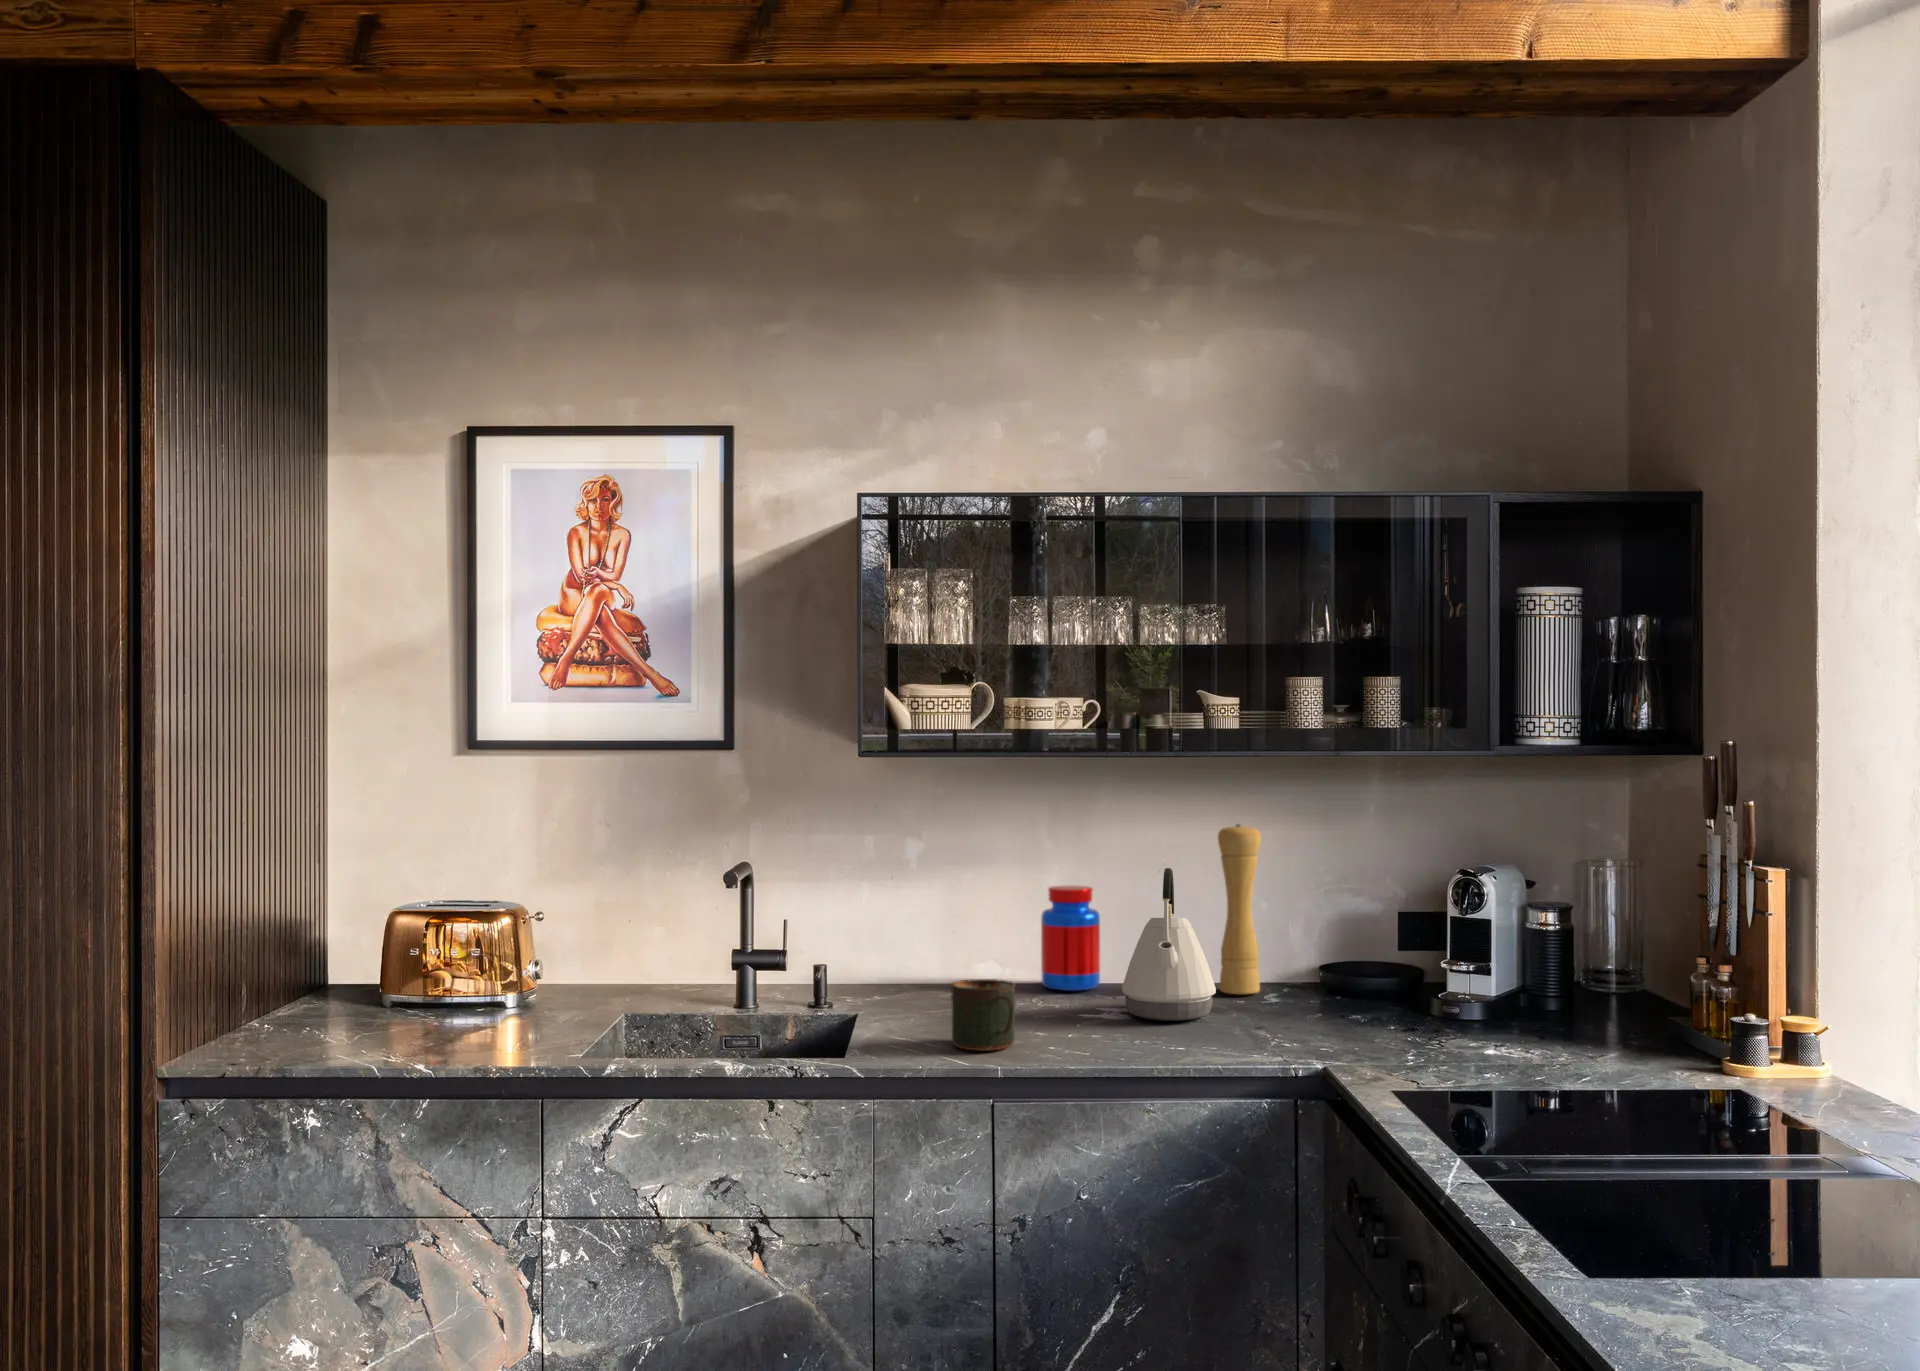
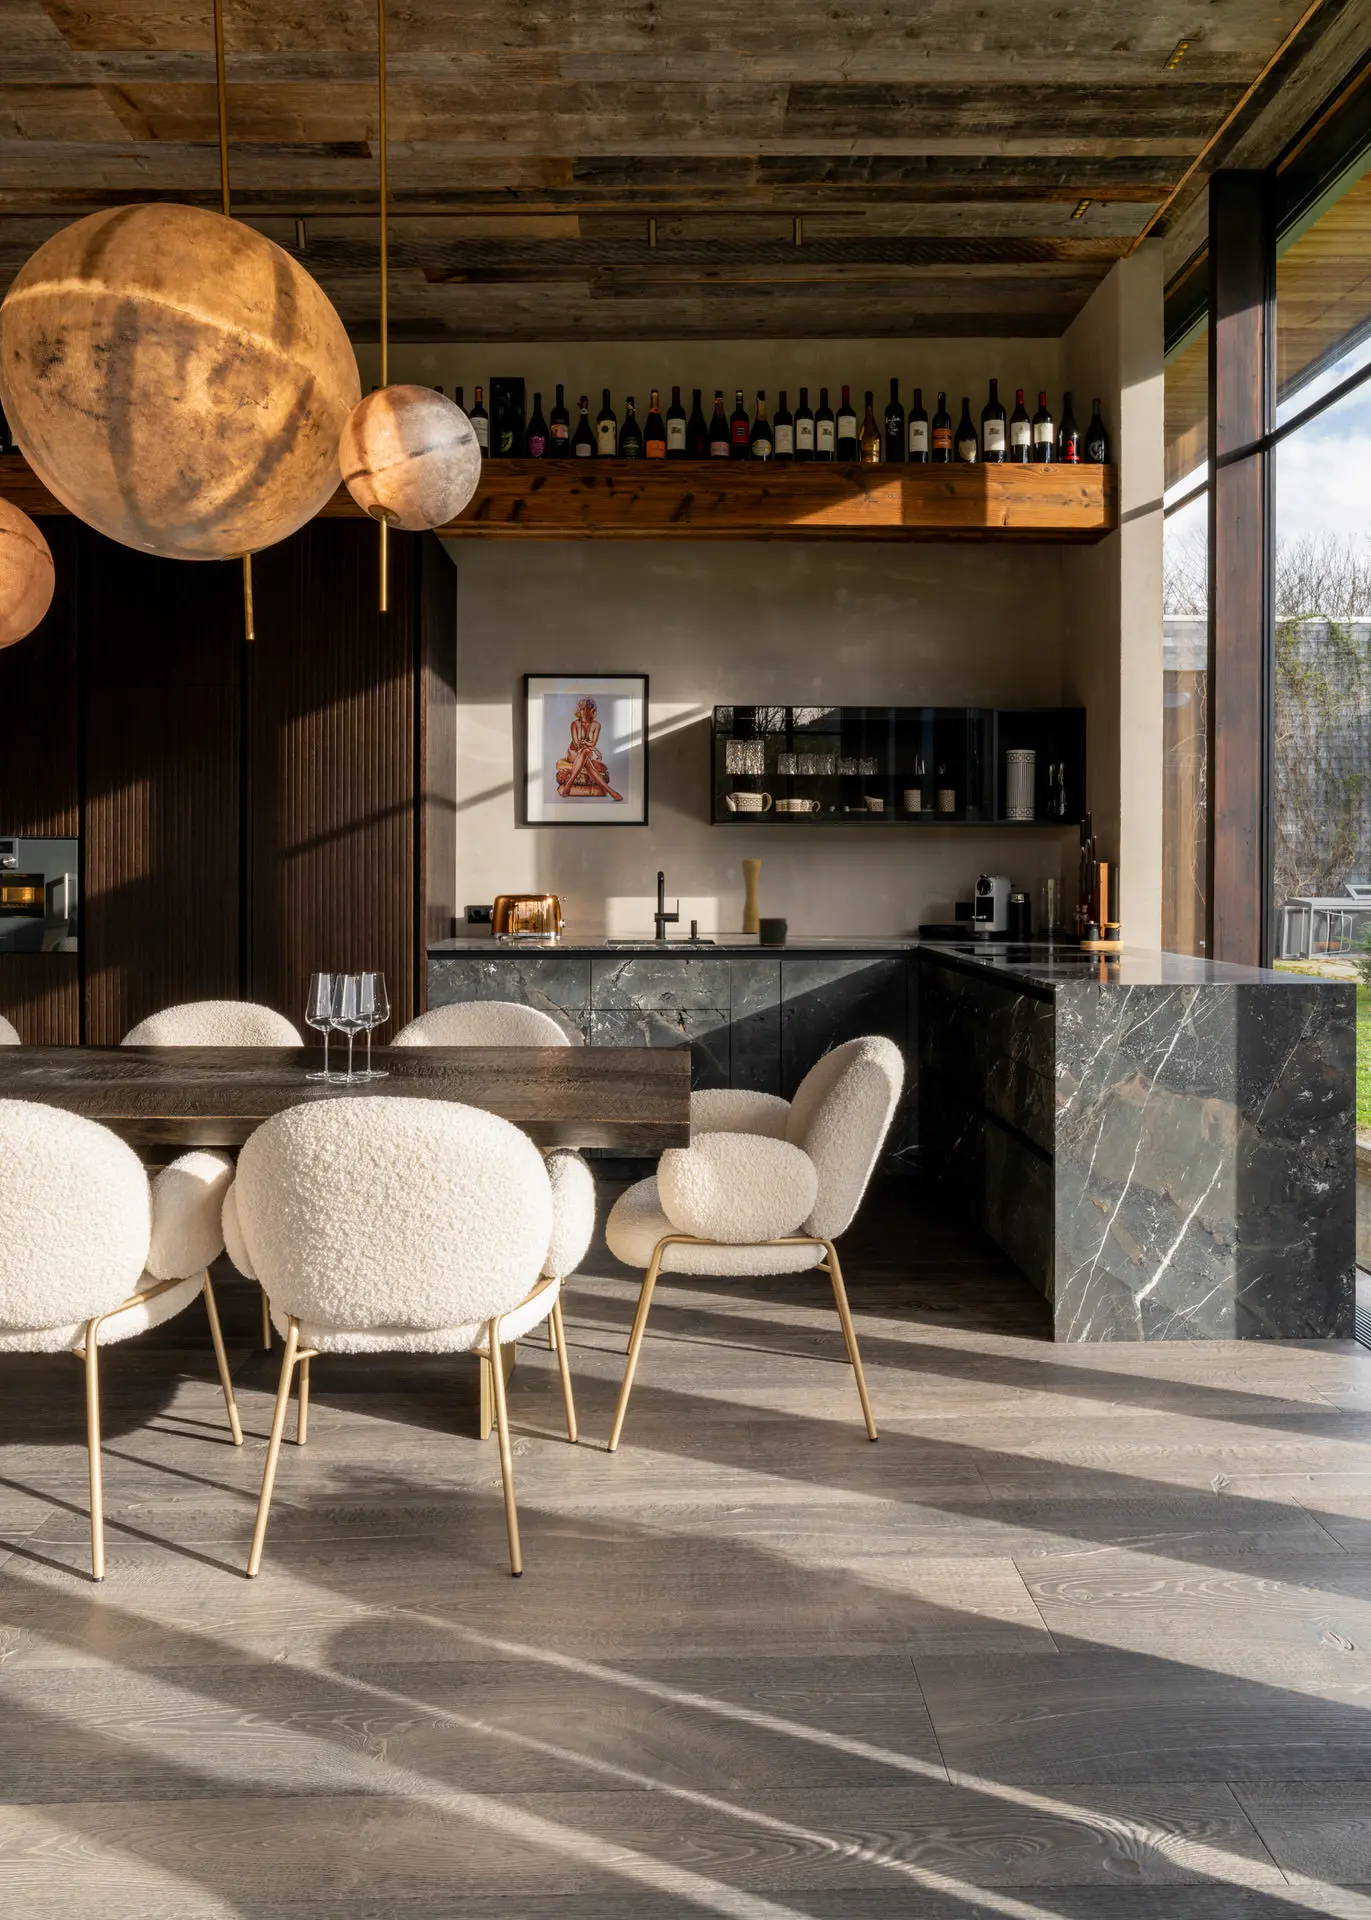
pepper mill: present [1218,824,1261,994] -> present [742,858,761,933]
kettle: present [1122,868,1216,1021] -> none [830,874,871,939]
jar: present [1041,886,1100,991] -> none [790,888,817,934]

